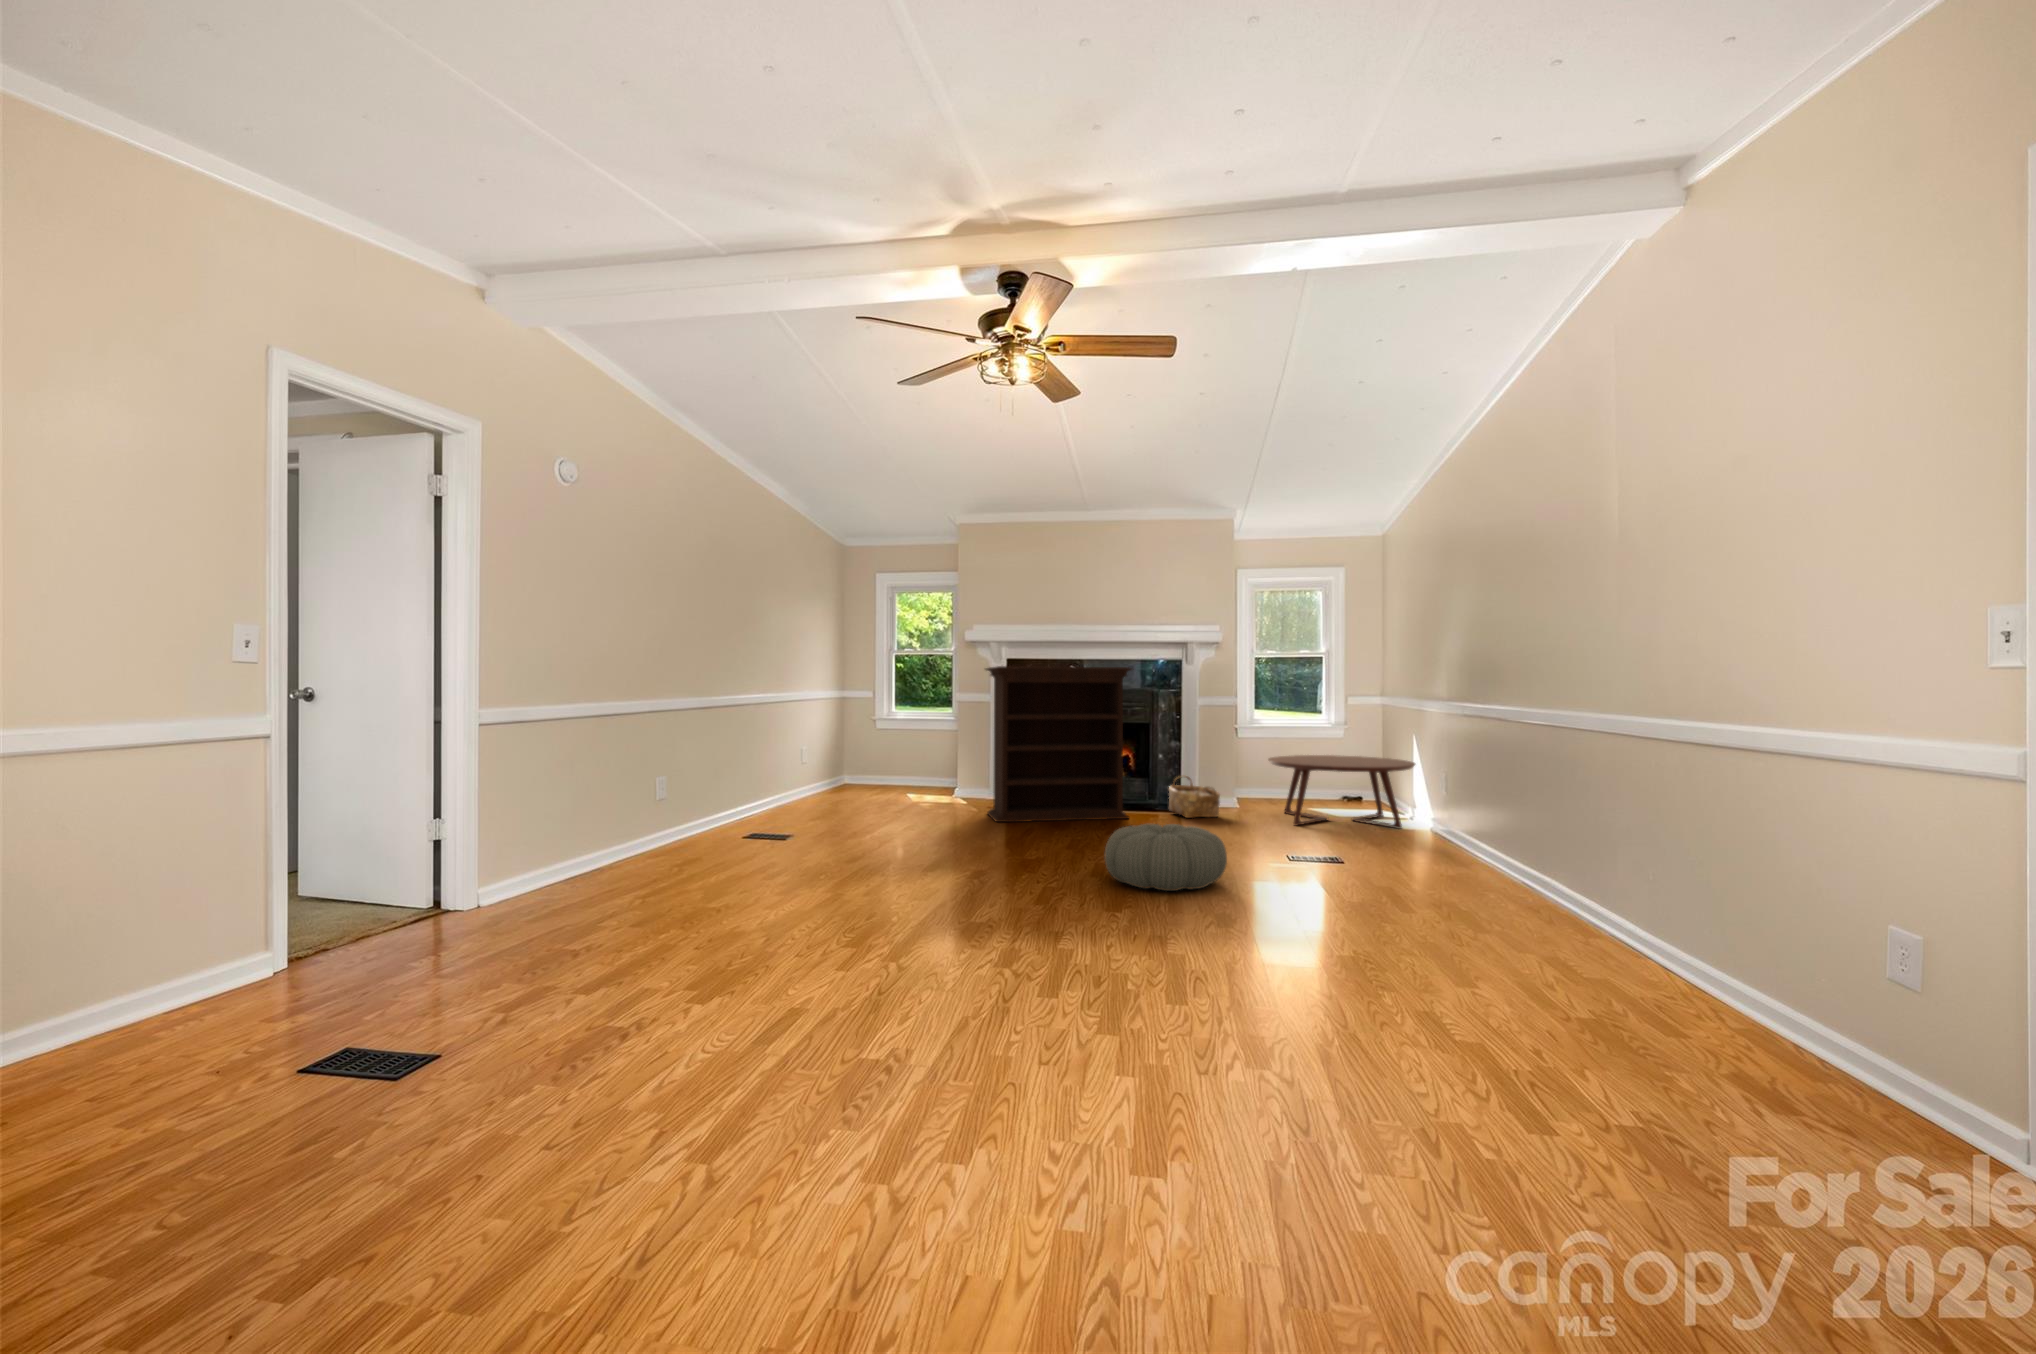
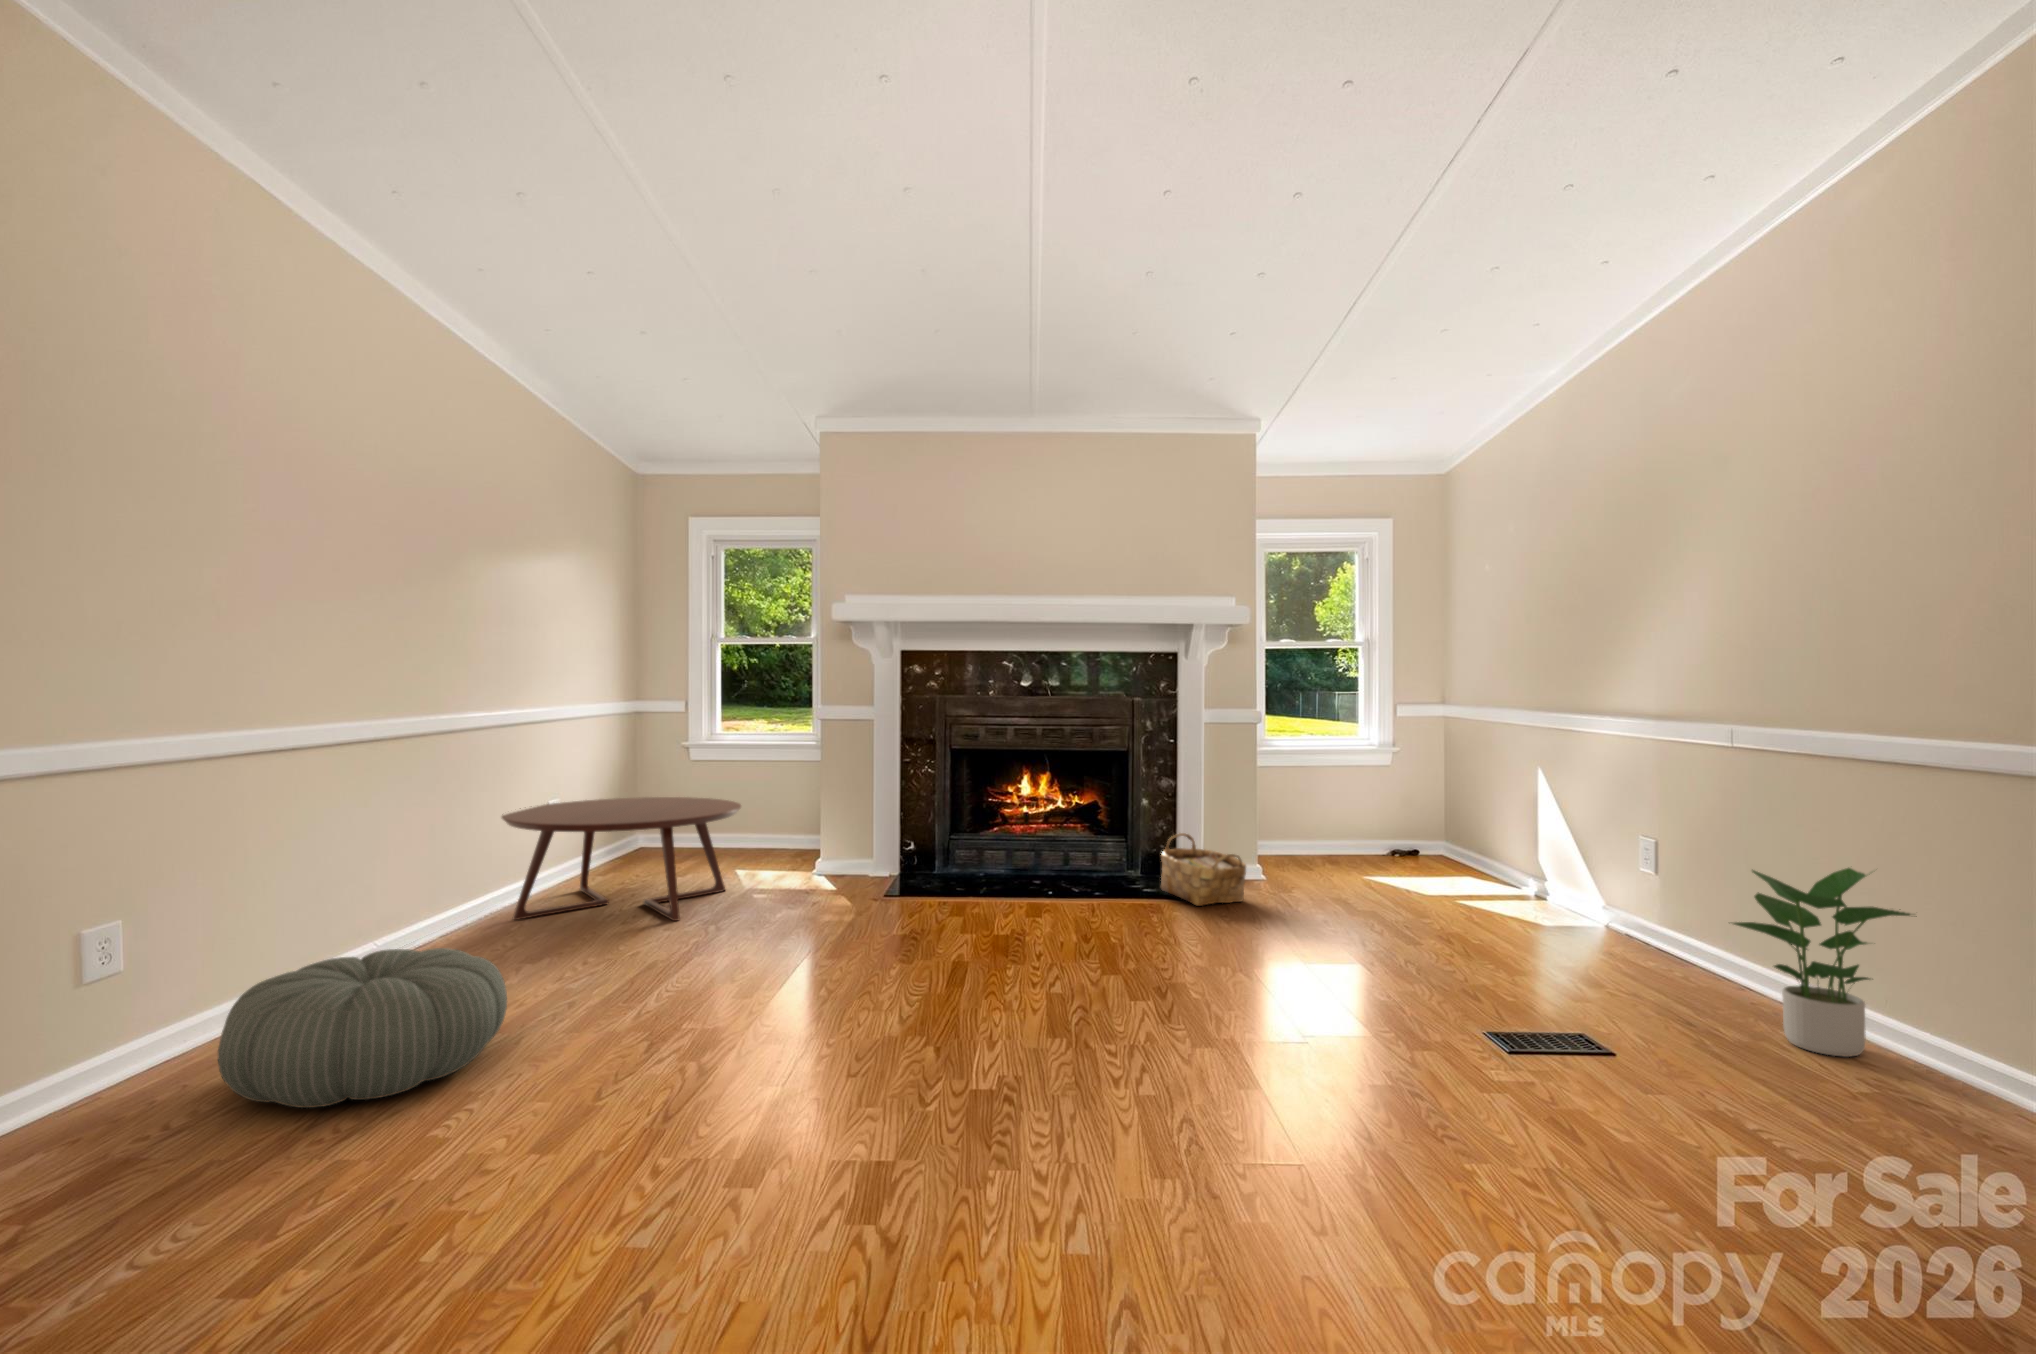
bookshelf: present [986,666,1132,822] -> none [862,657,1111,929]
coffee table: present [1268,755,1415,829] -> present [502,797,741,921]
potted plant: none [1429,778,1507,875] -> present [1733,868,1917,1057]
pouf: present [1105,824,1227,891] -> present [218,948,507,1108]

